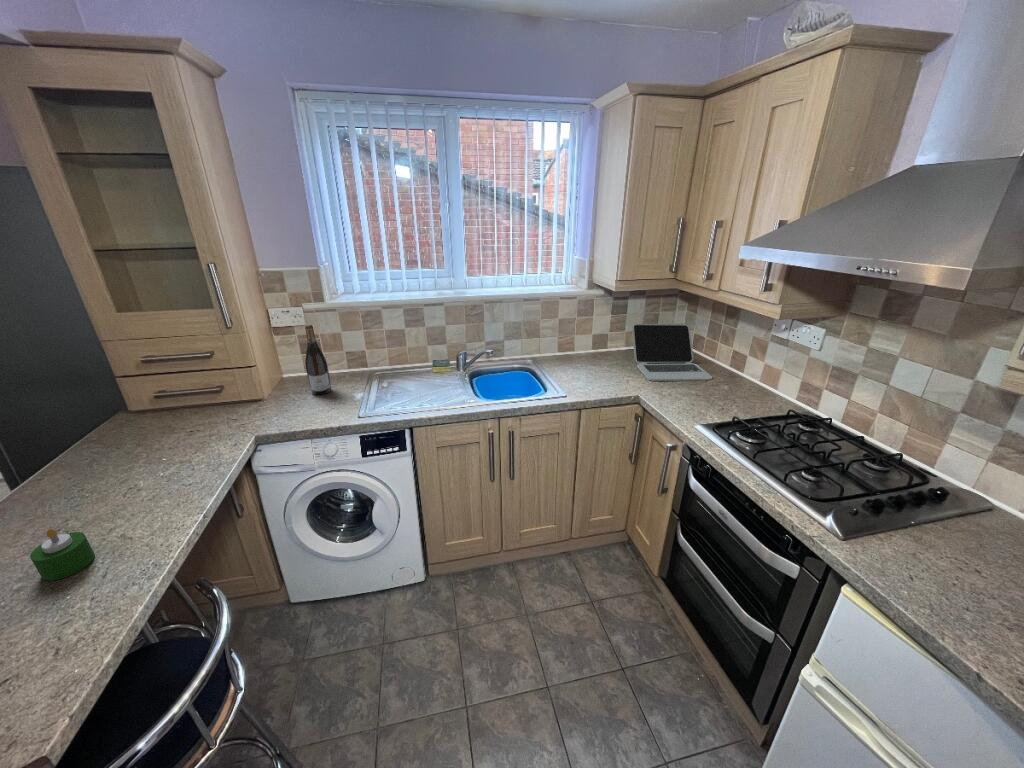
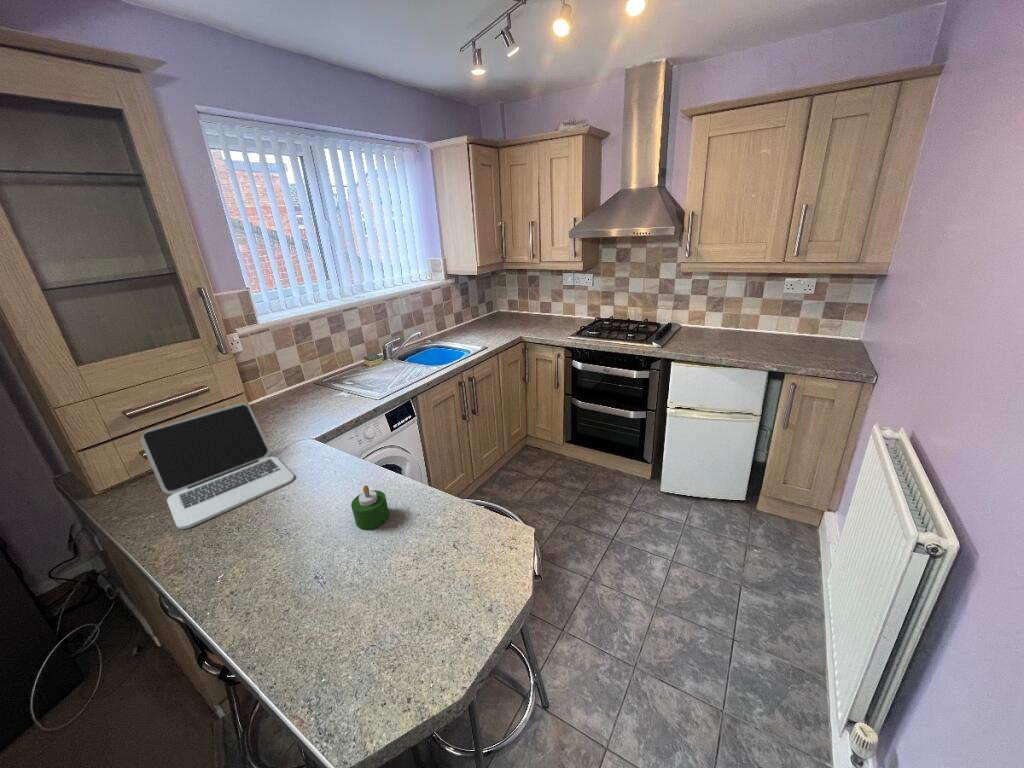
laptop: present [632,324,712,381] -> present [141,403,294,529]
wine bottle: present [305,325,331,395] -> none [269,342,301,411]

